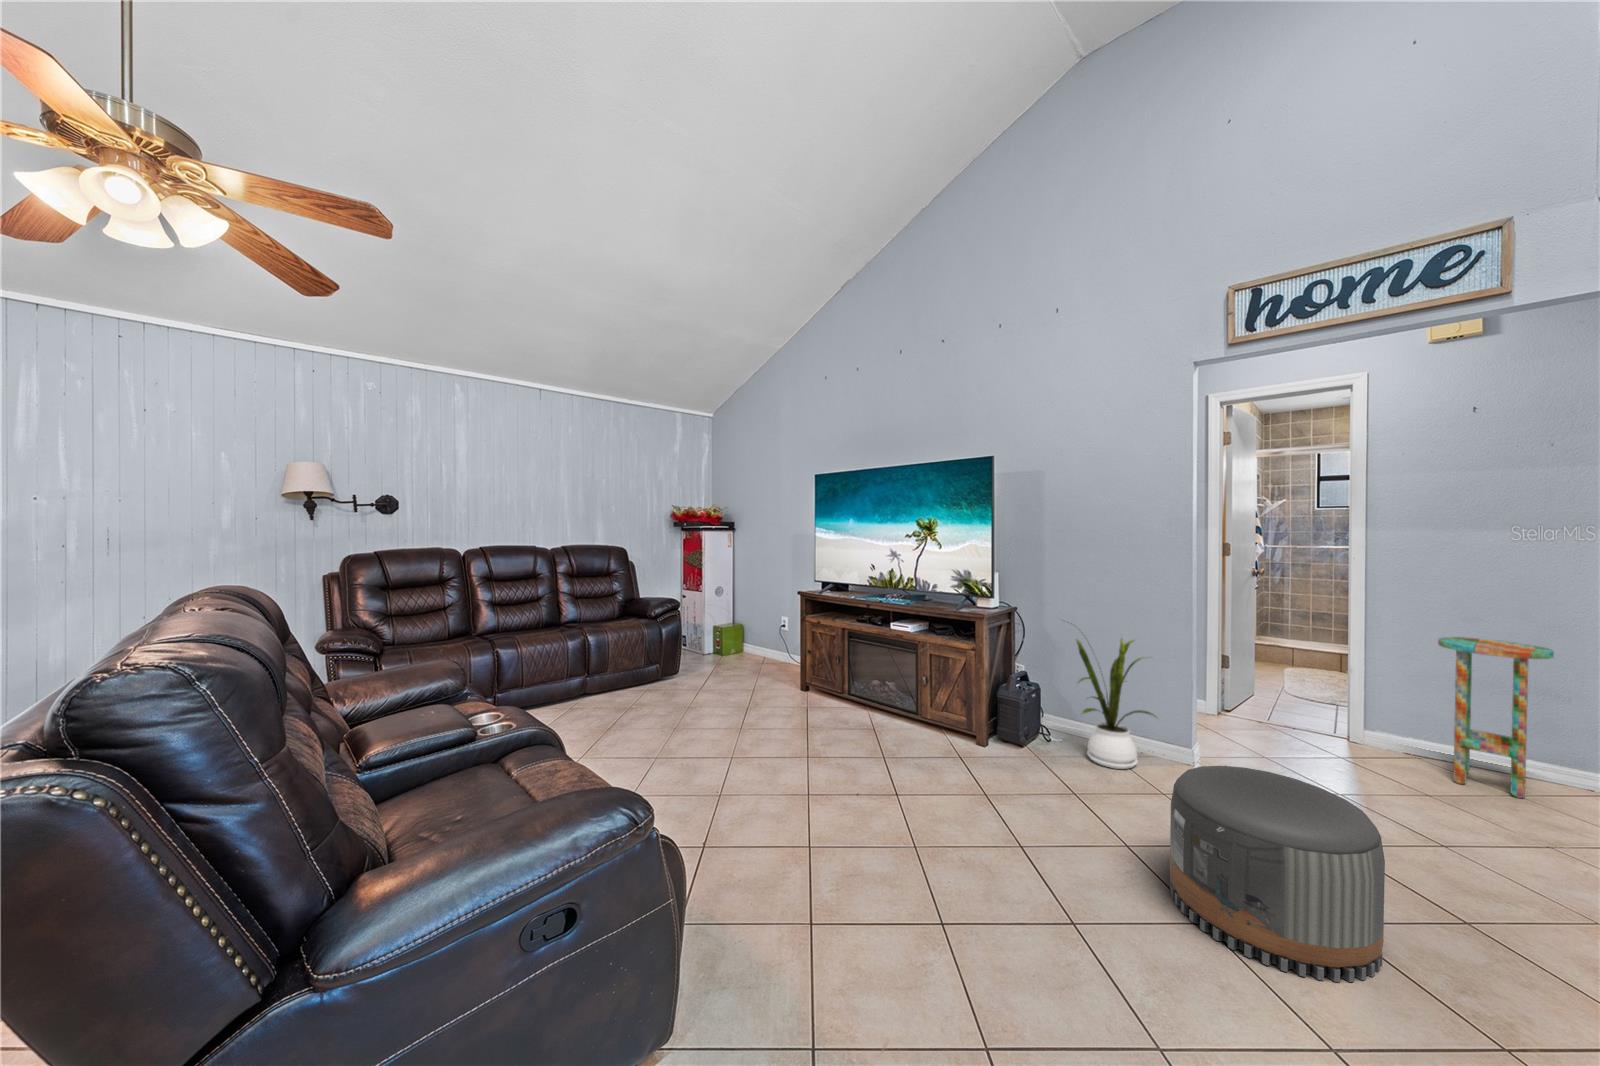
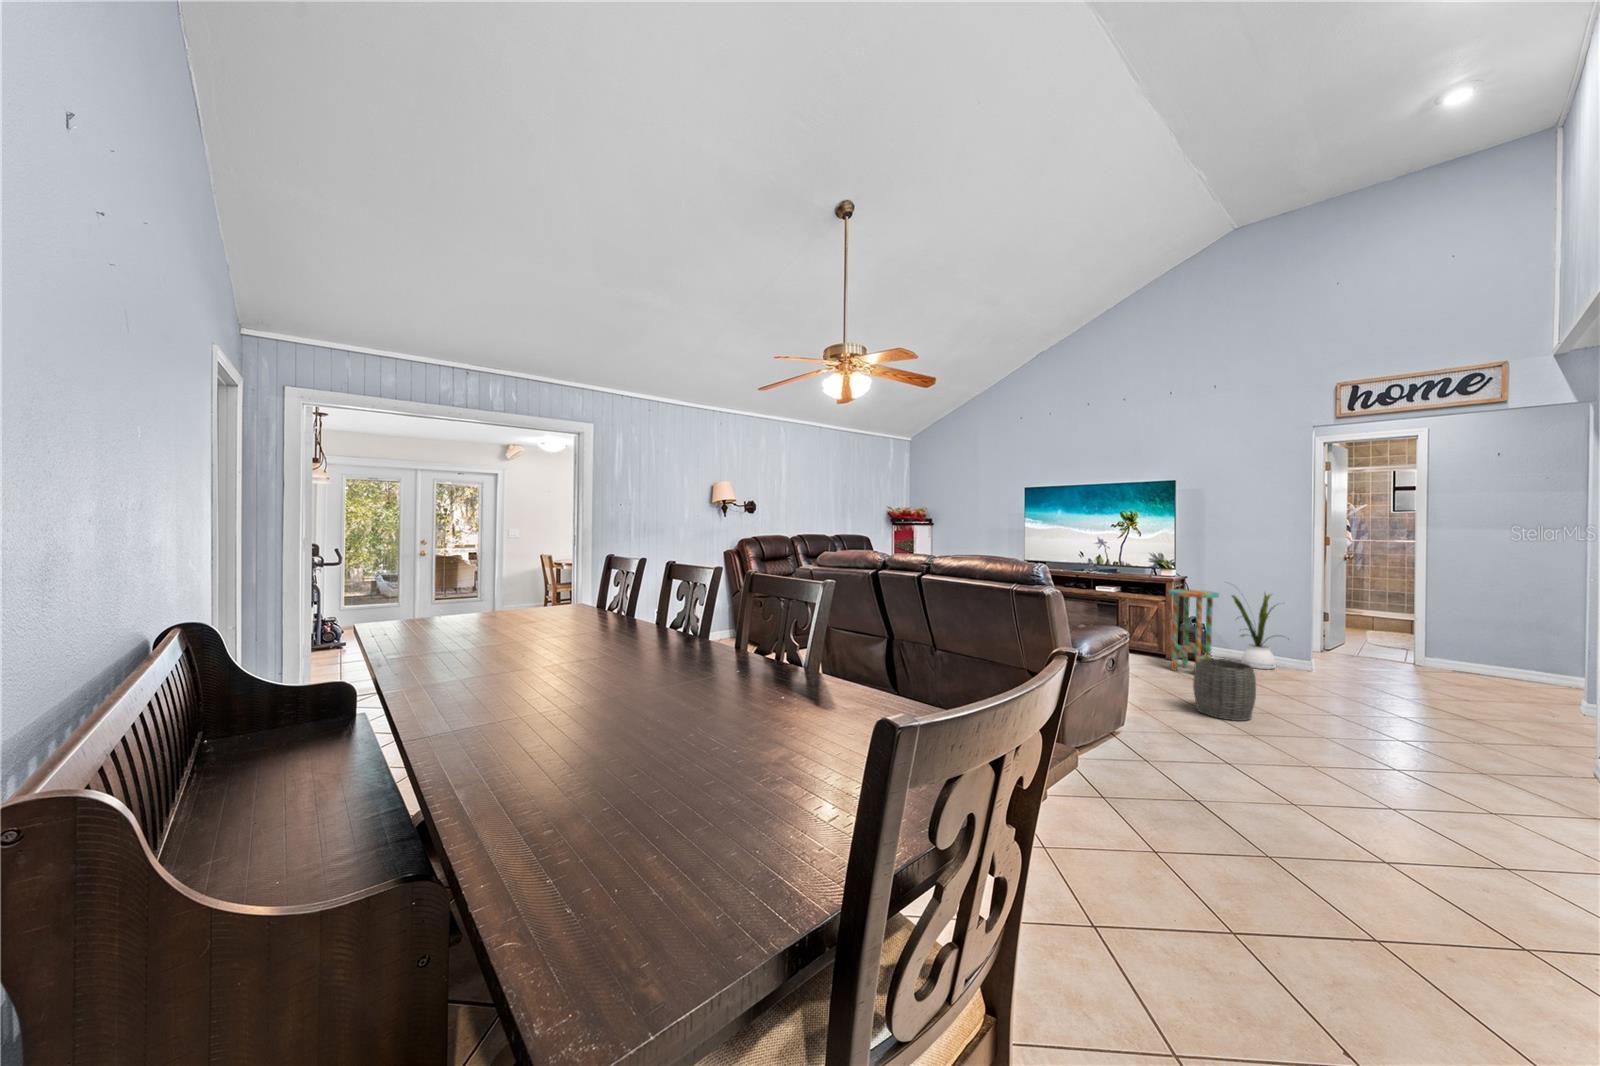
side table: present [1438,637,1554,798] -> present [1169,589,1219,671]
pouf: present [1170,766,1385,982] -> none [1313,645,1424,726]
woven basket: none [919,809,1034,980] -> present [1193,658,1256,721]

